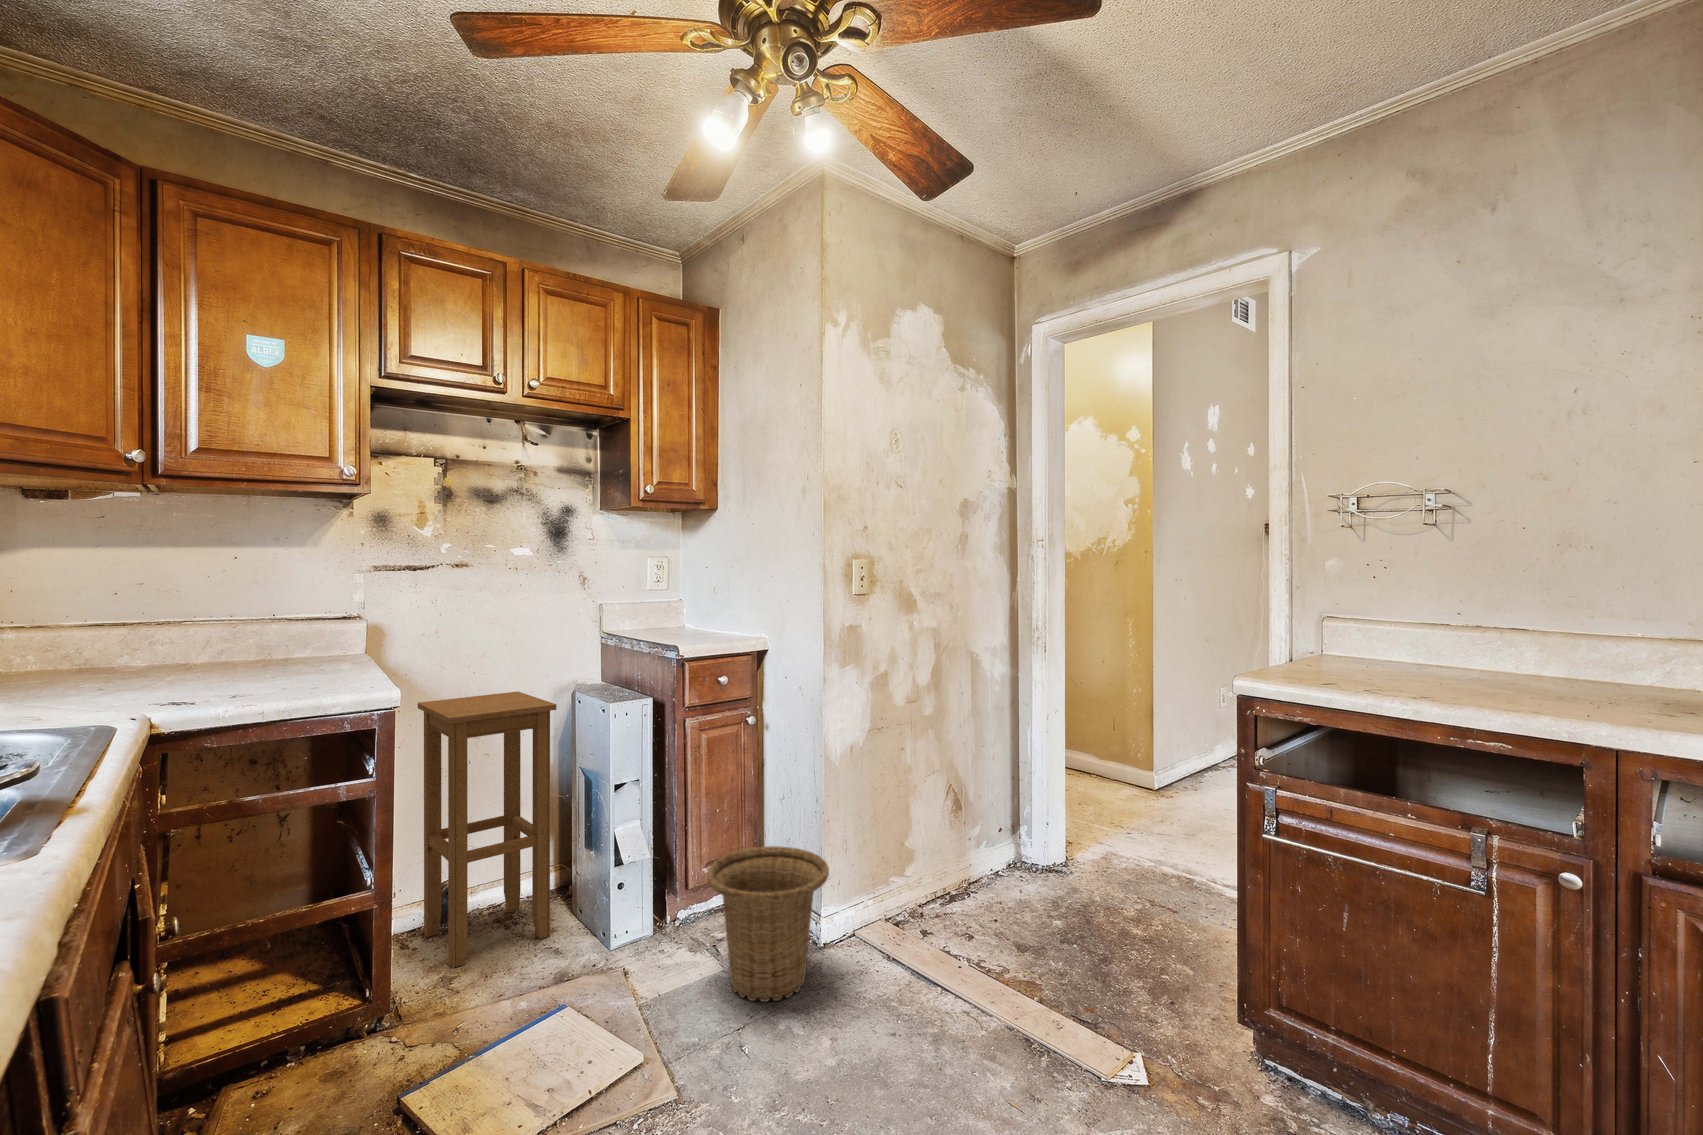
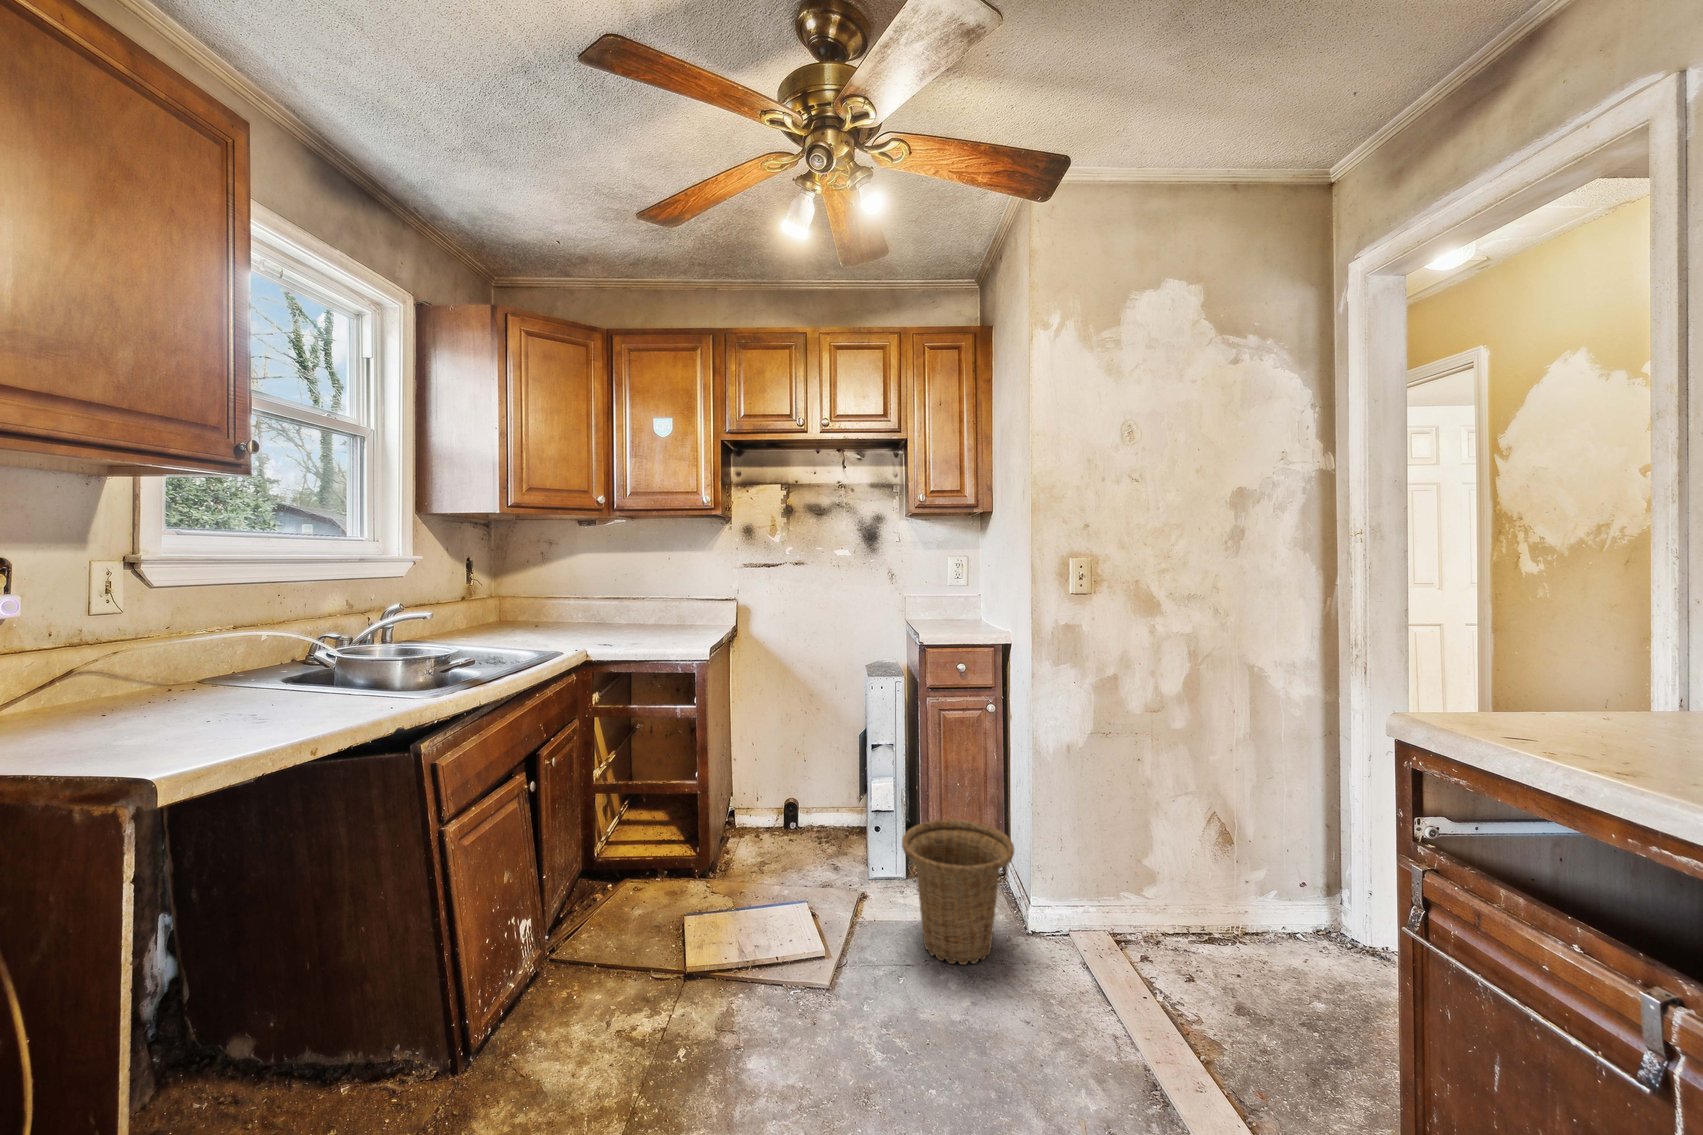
stool: present [418,691,557,968] -> none [762,659,840,852]

